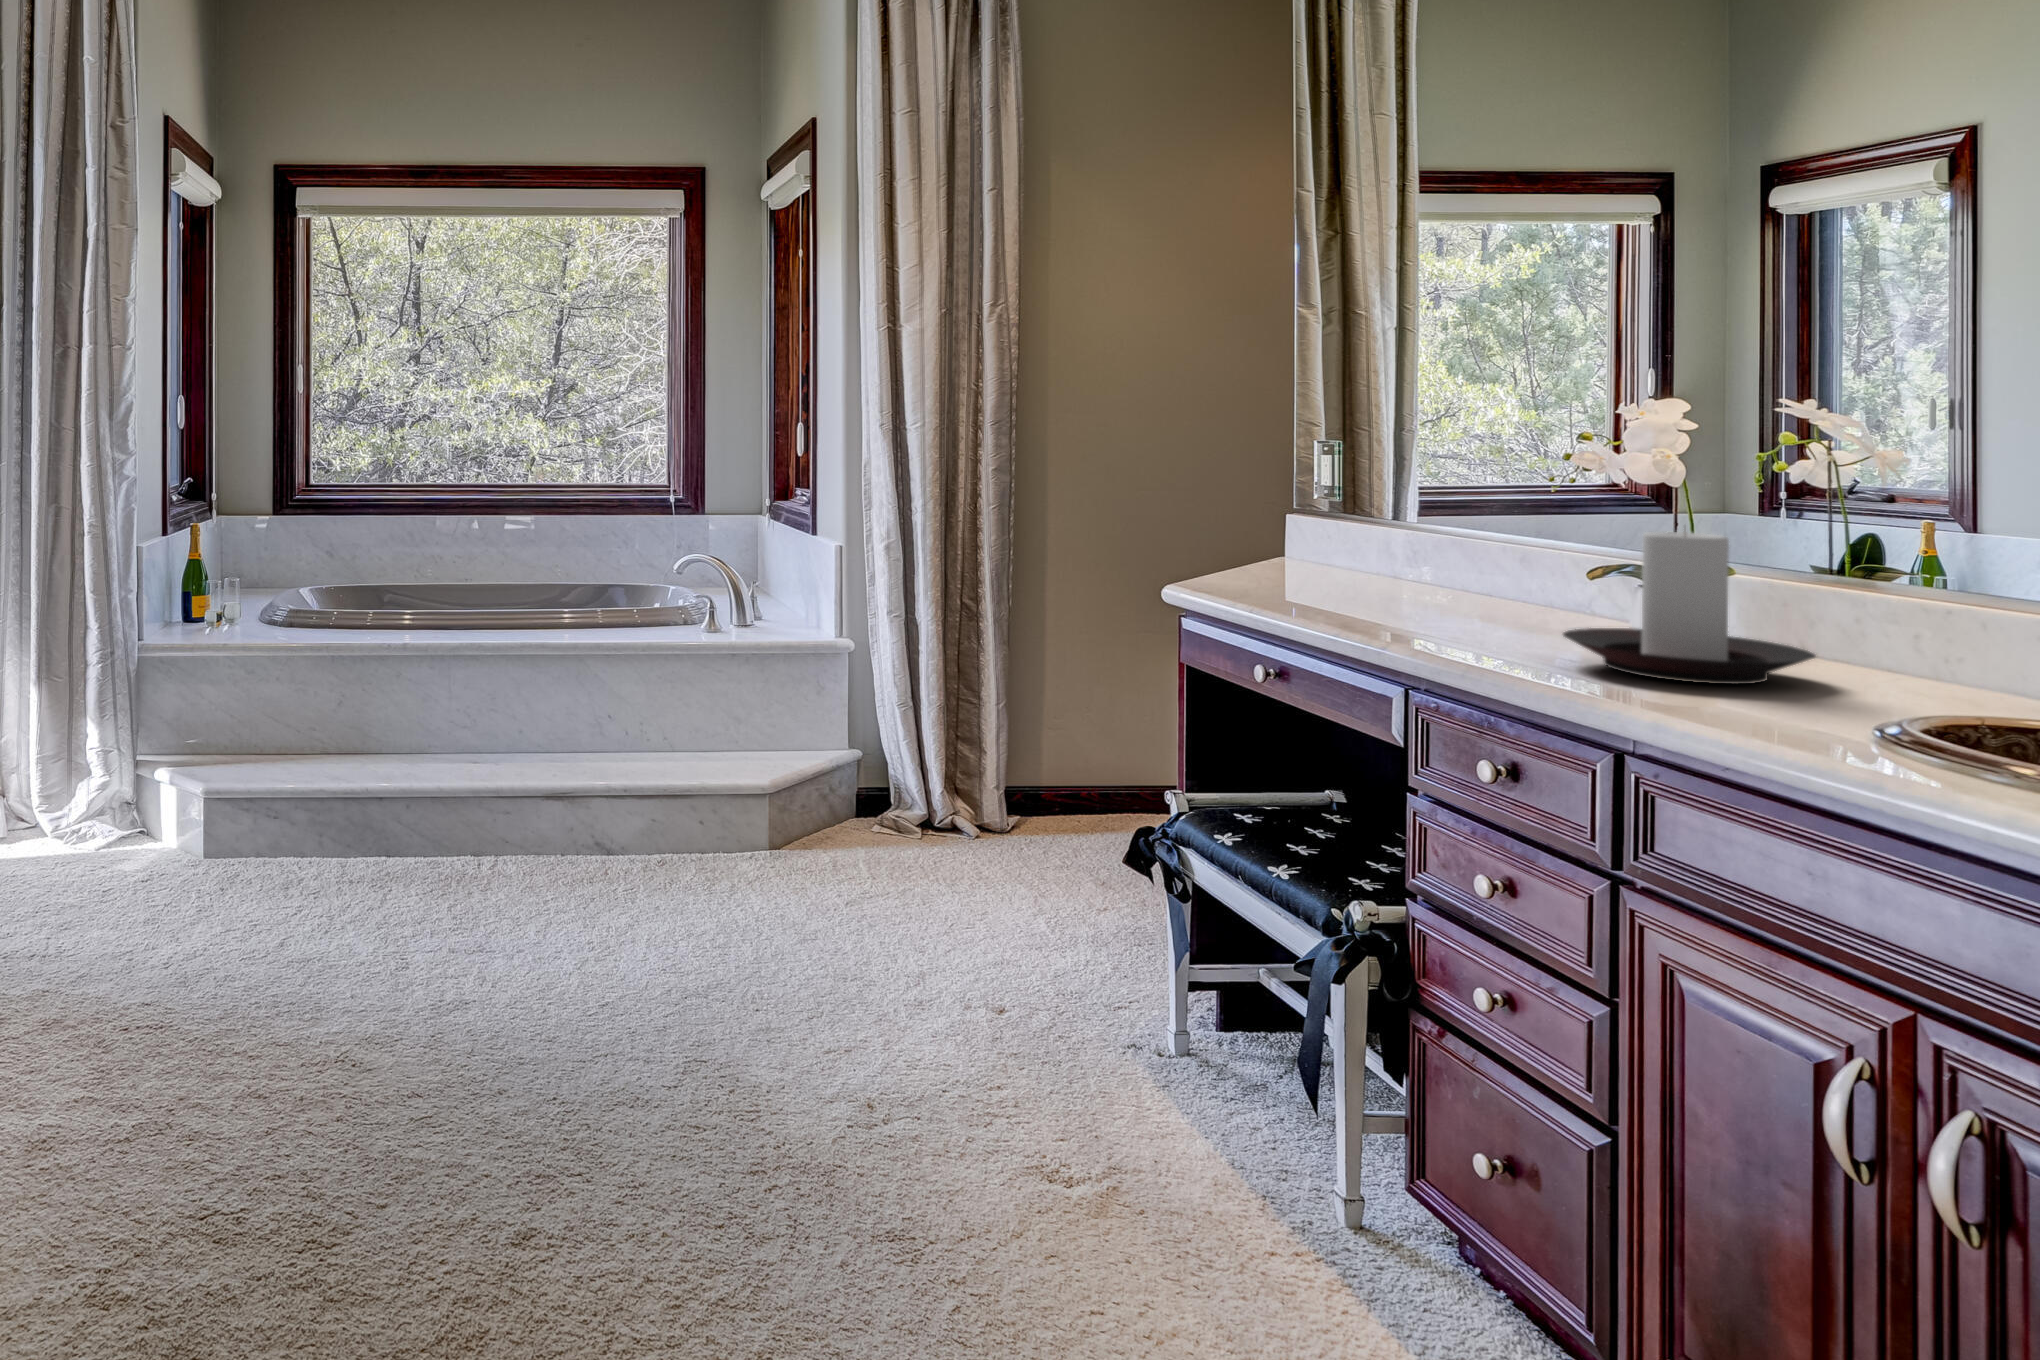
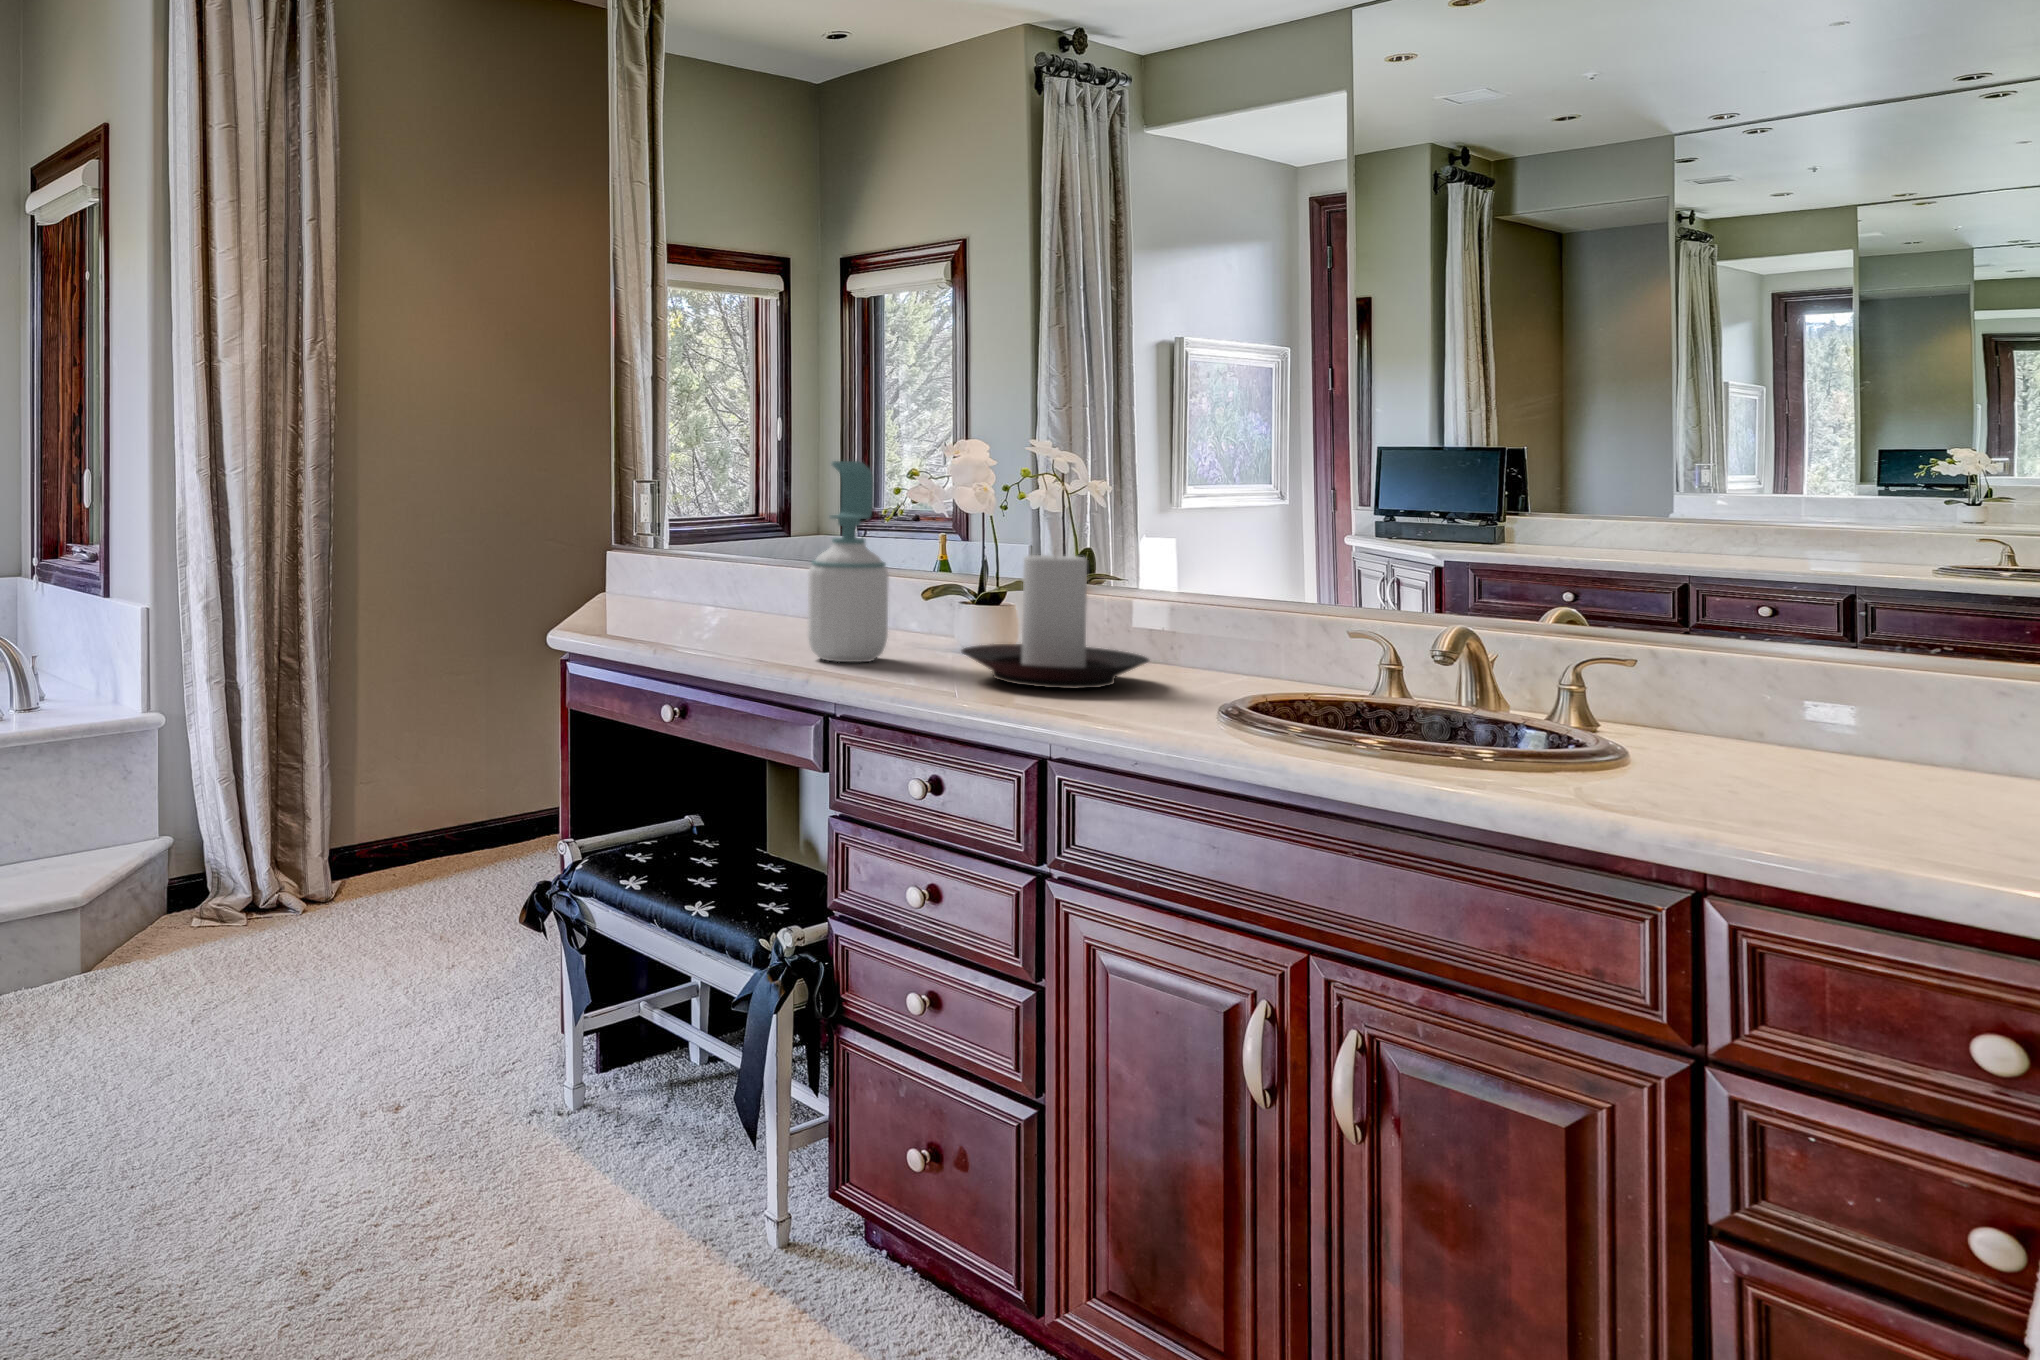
soap bottle: none [1414,423,1512,637] -> present [808,461,889,662]

